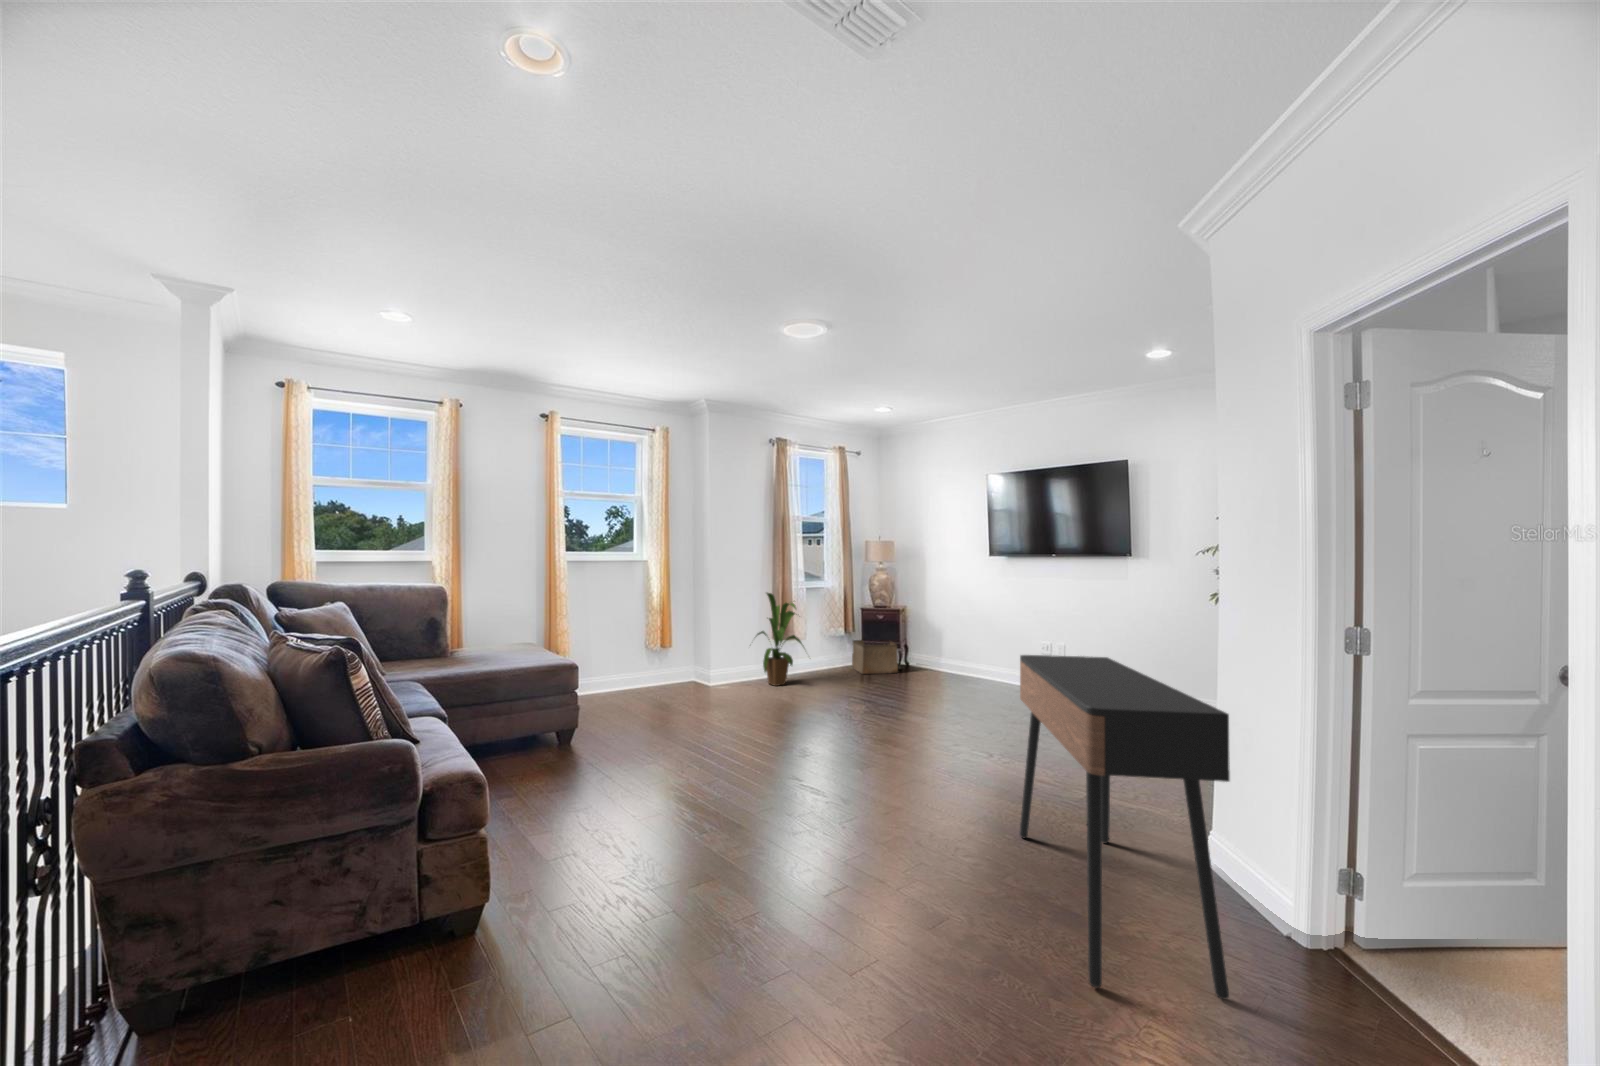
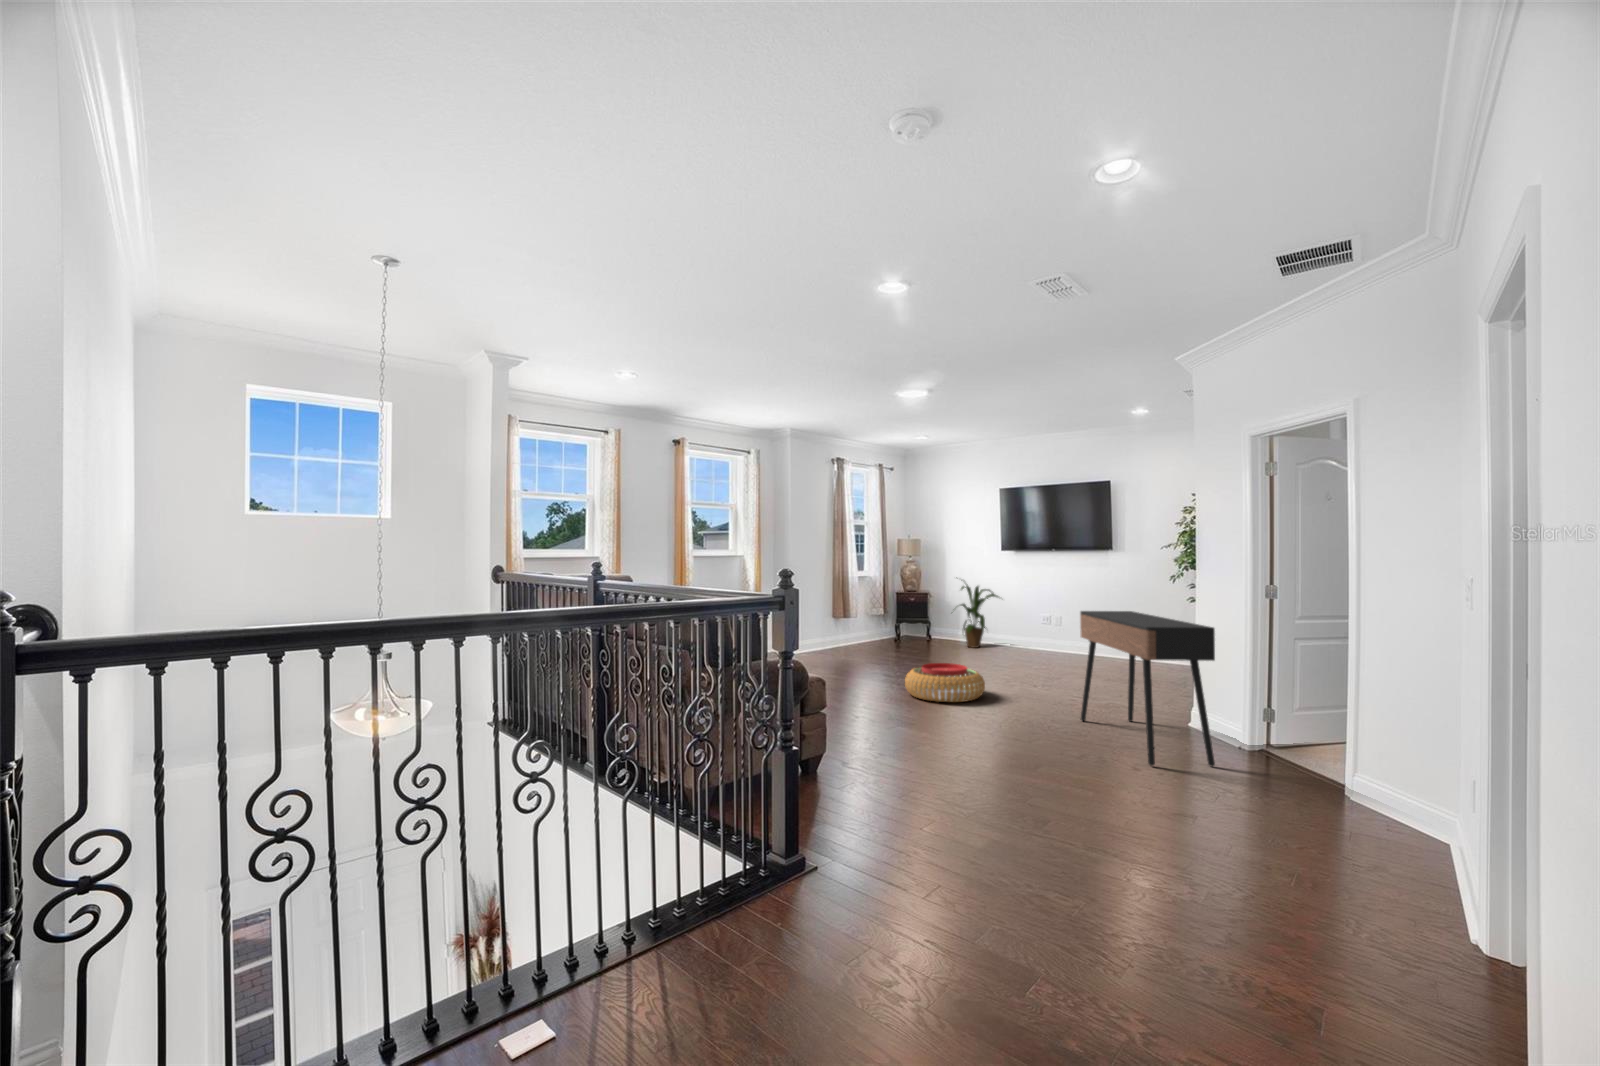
house plant: present [757,593,802,686] -> present [961,584,998,648]
storage bin: present [852,640,898,674] -> none [889,618,929,645]
pouf: none [787,717,902,783] -> present [905,663,985,702]

